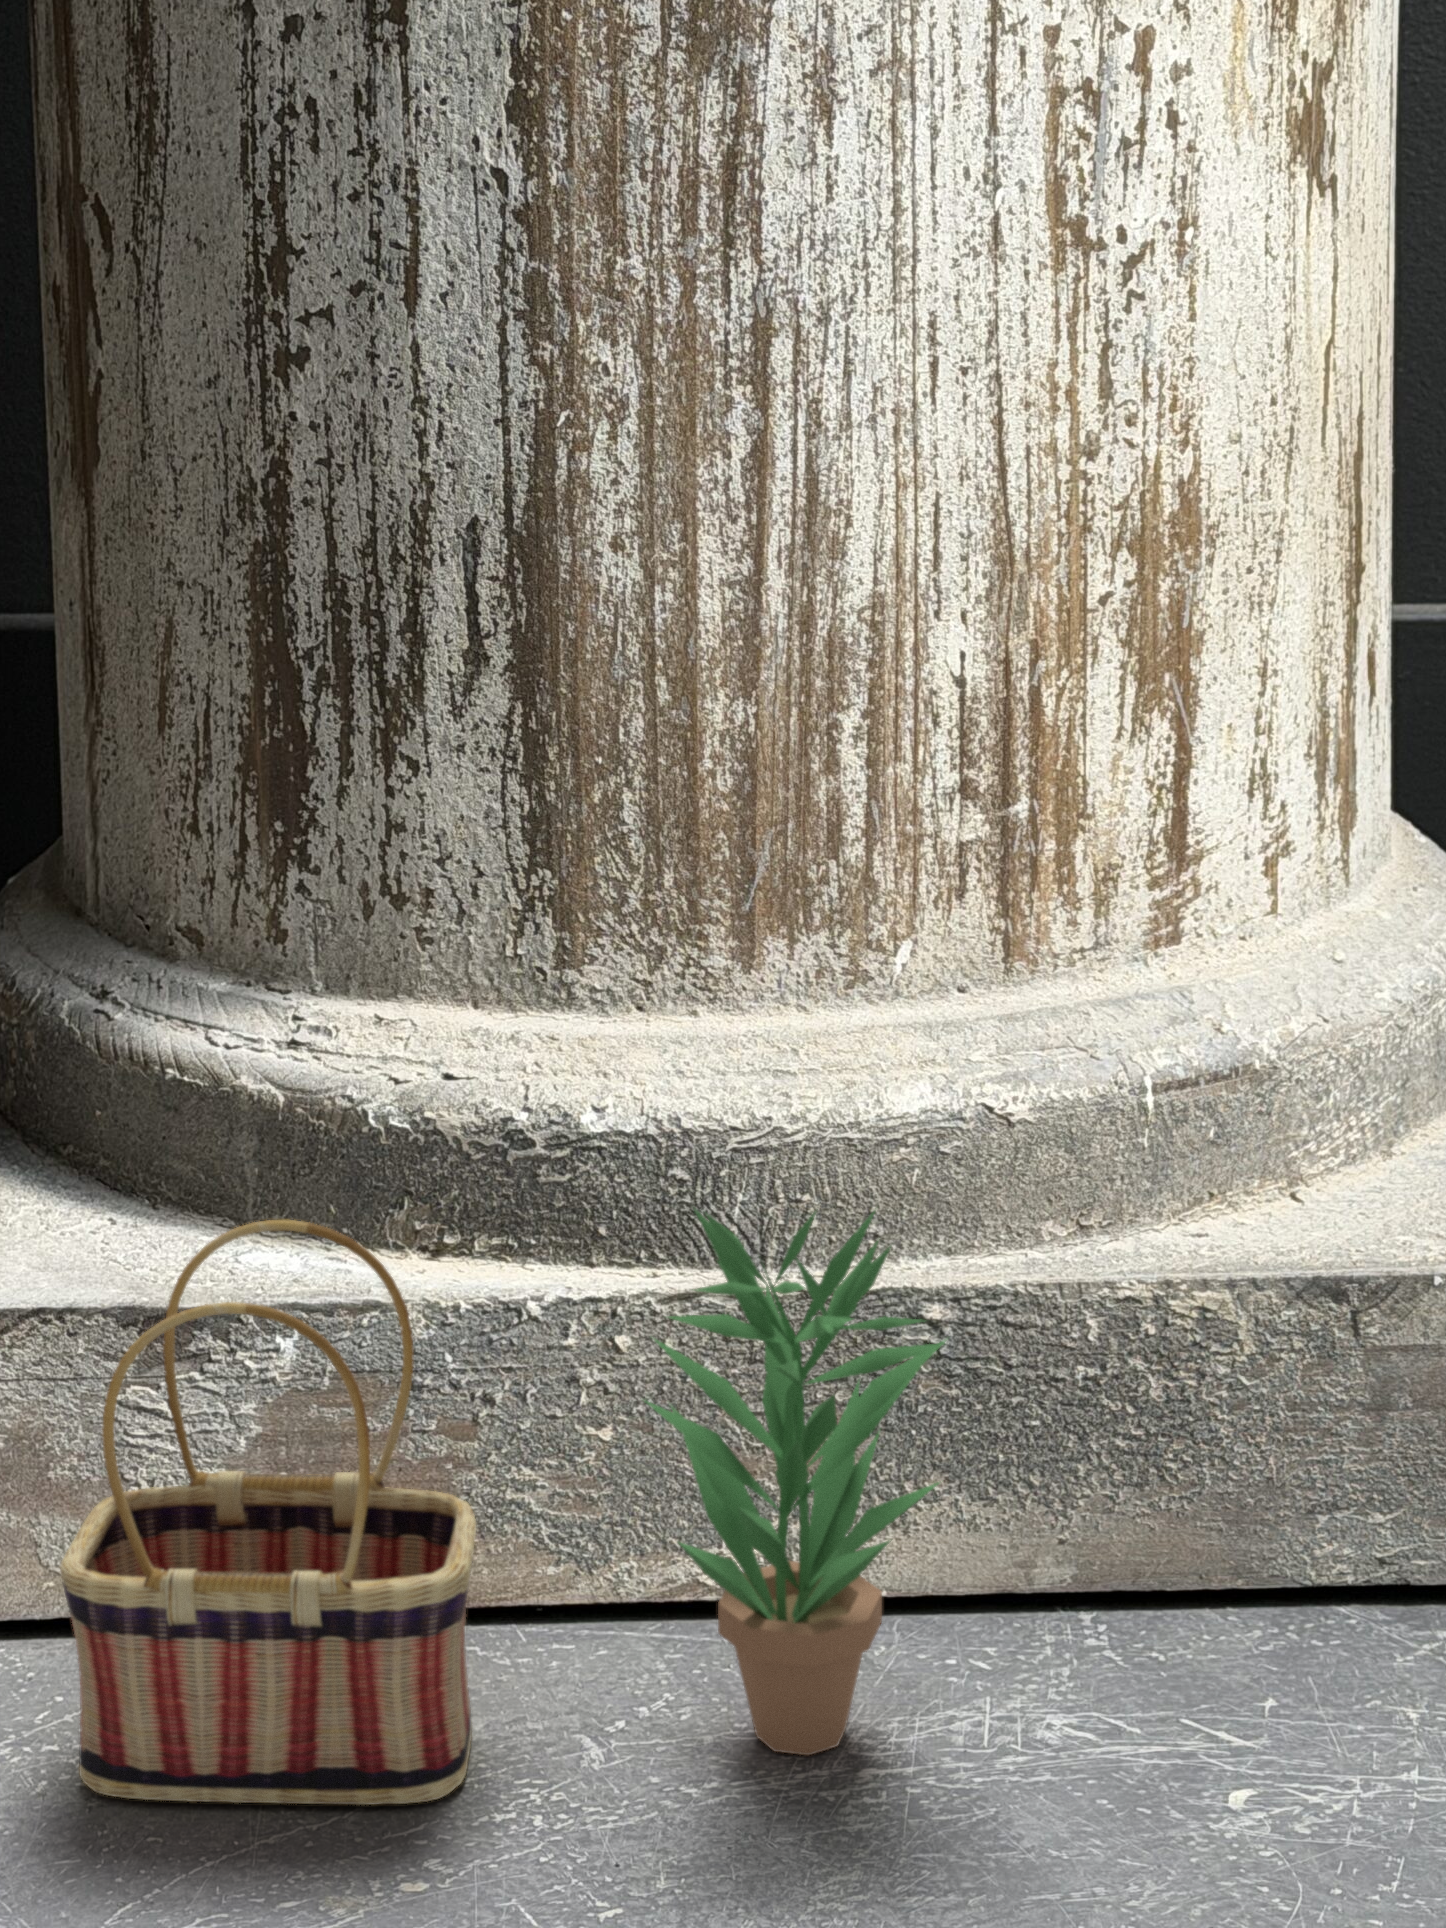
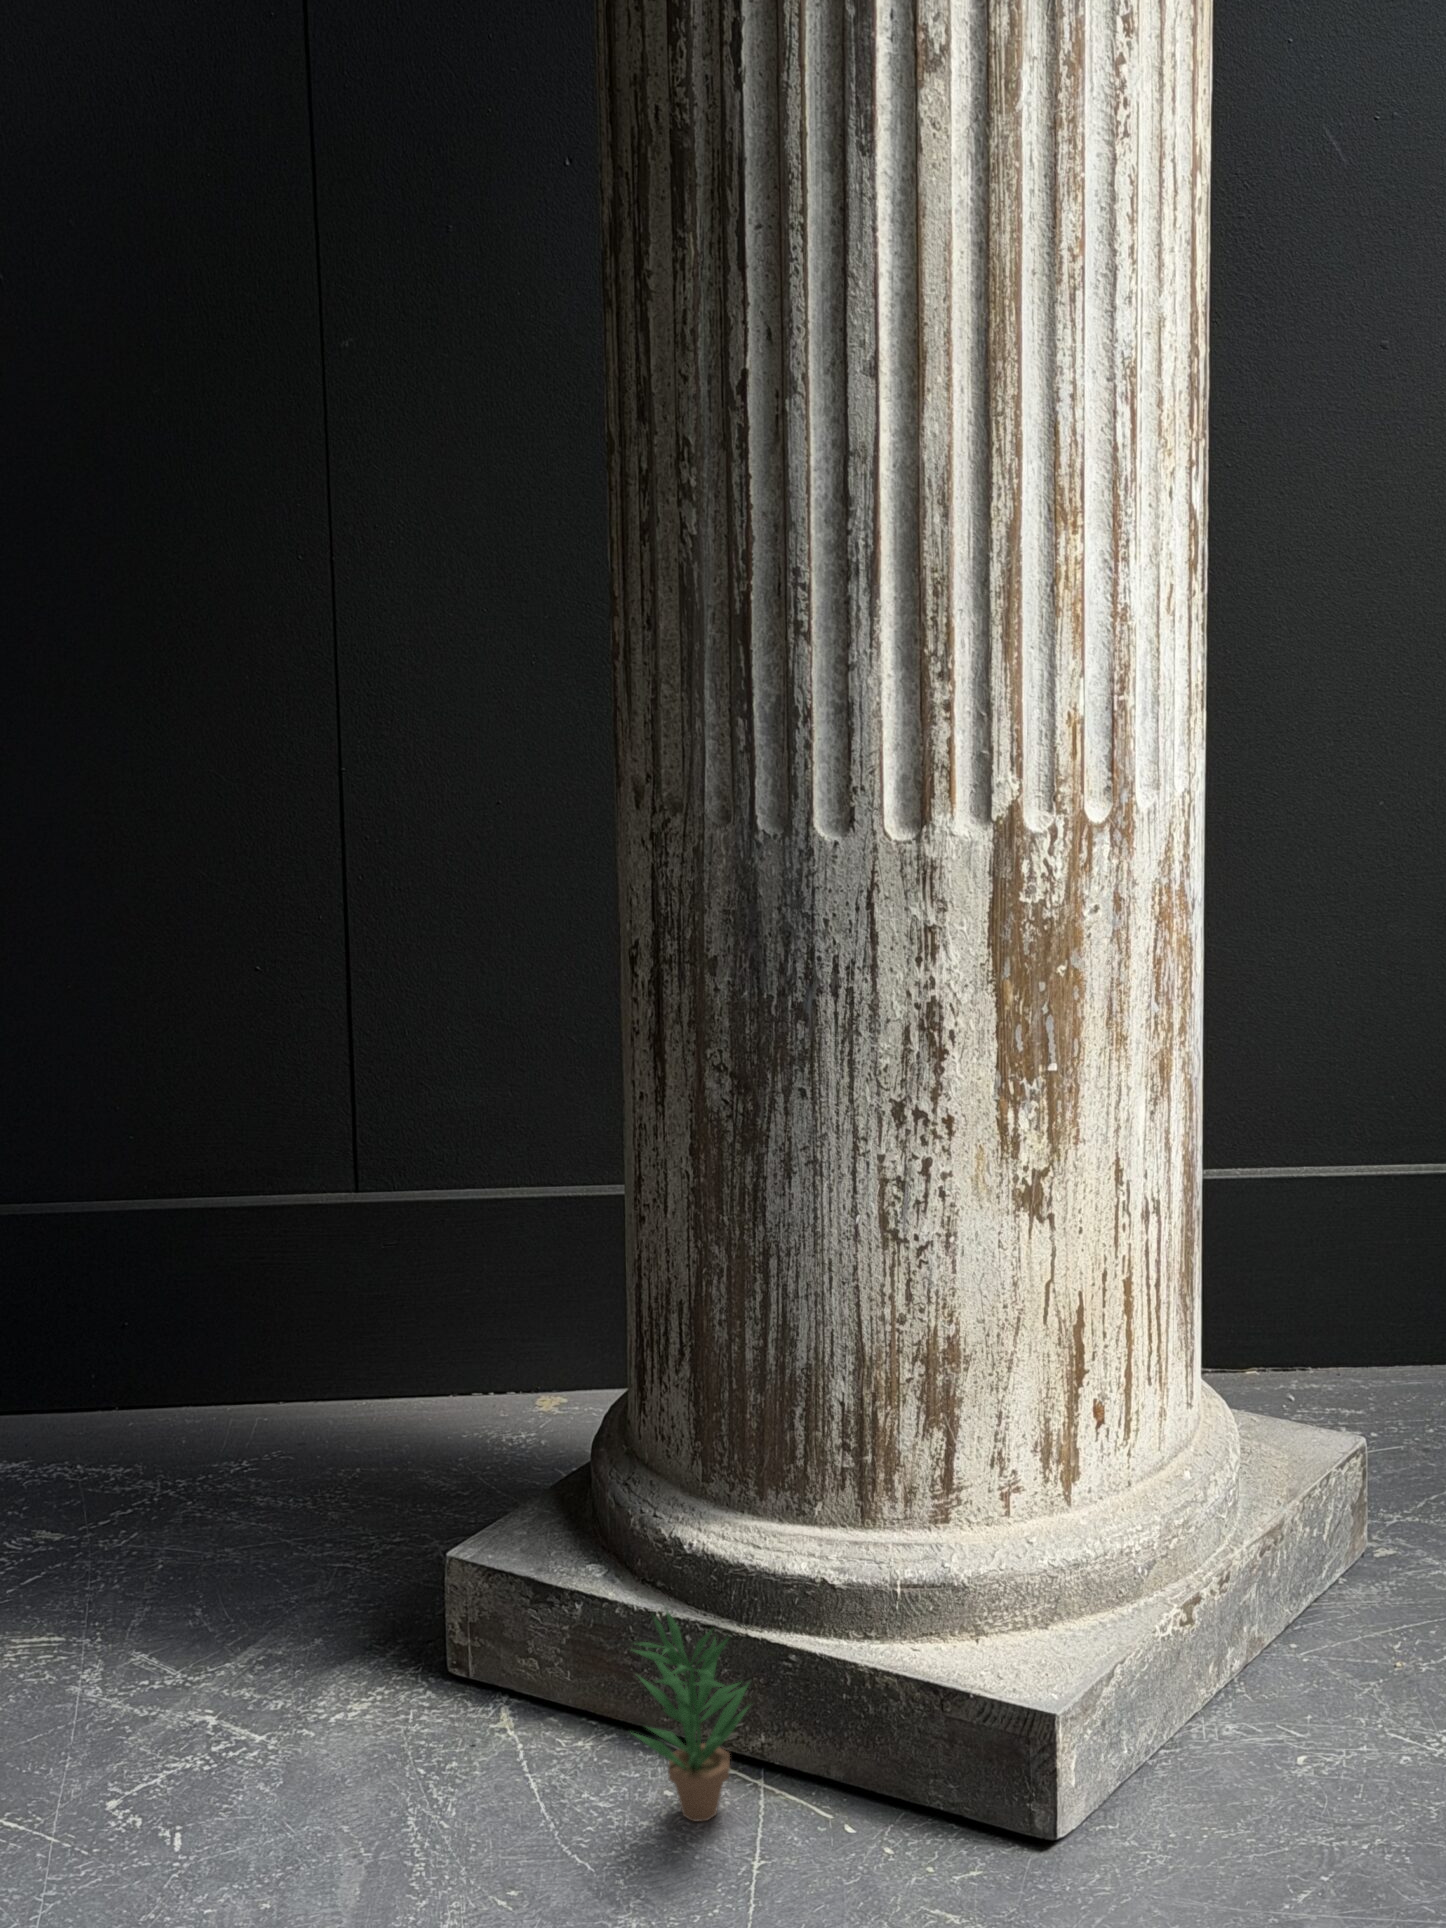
basket: present [60,1220,476,1805] -> none [450,1562,602,1798]

